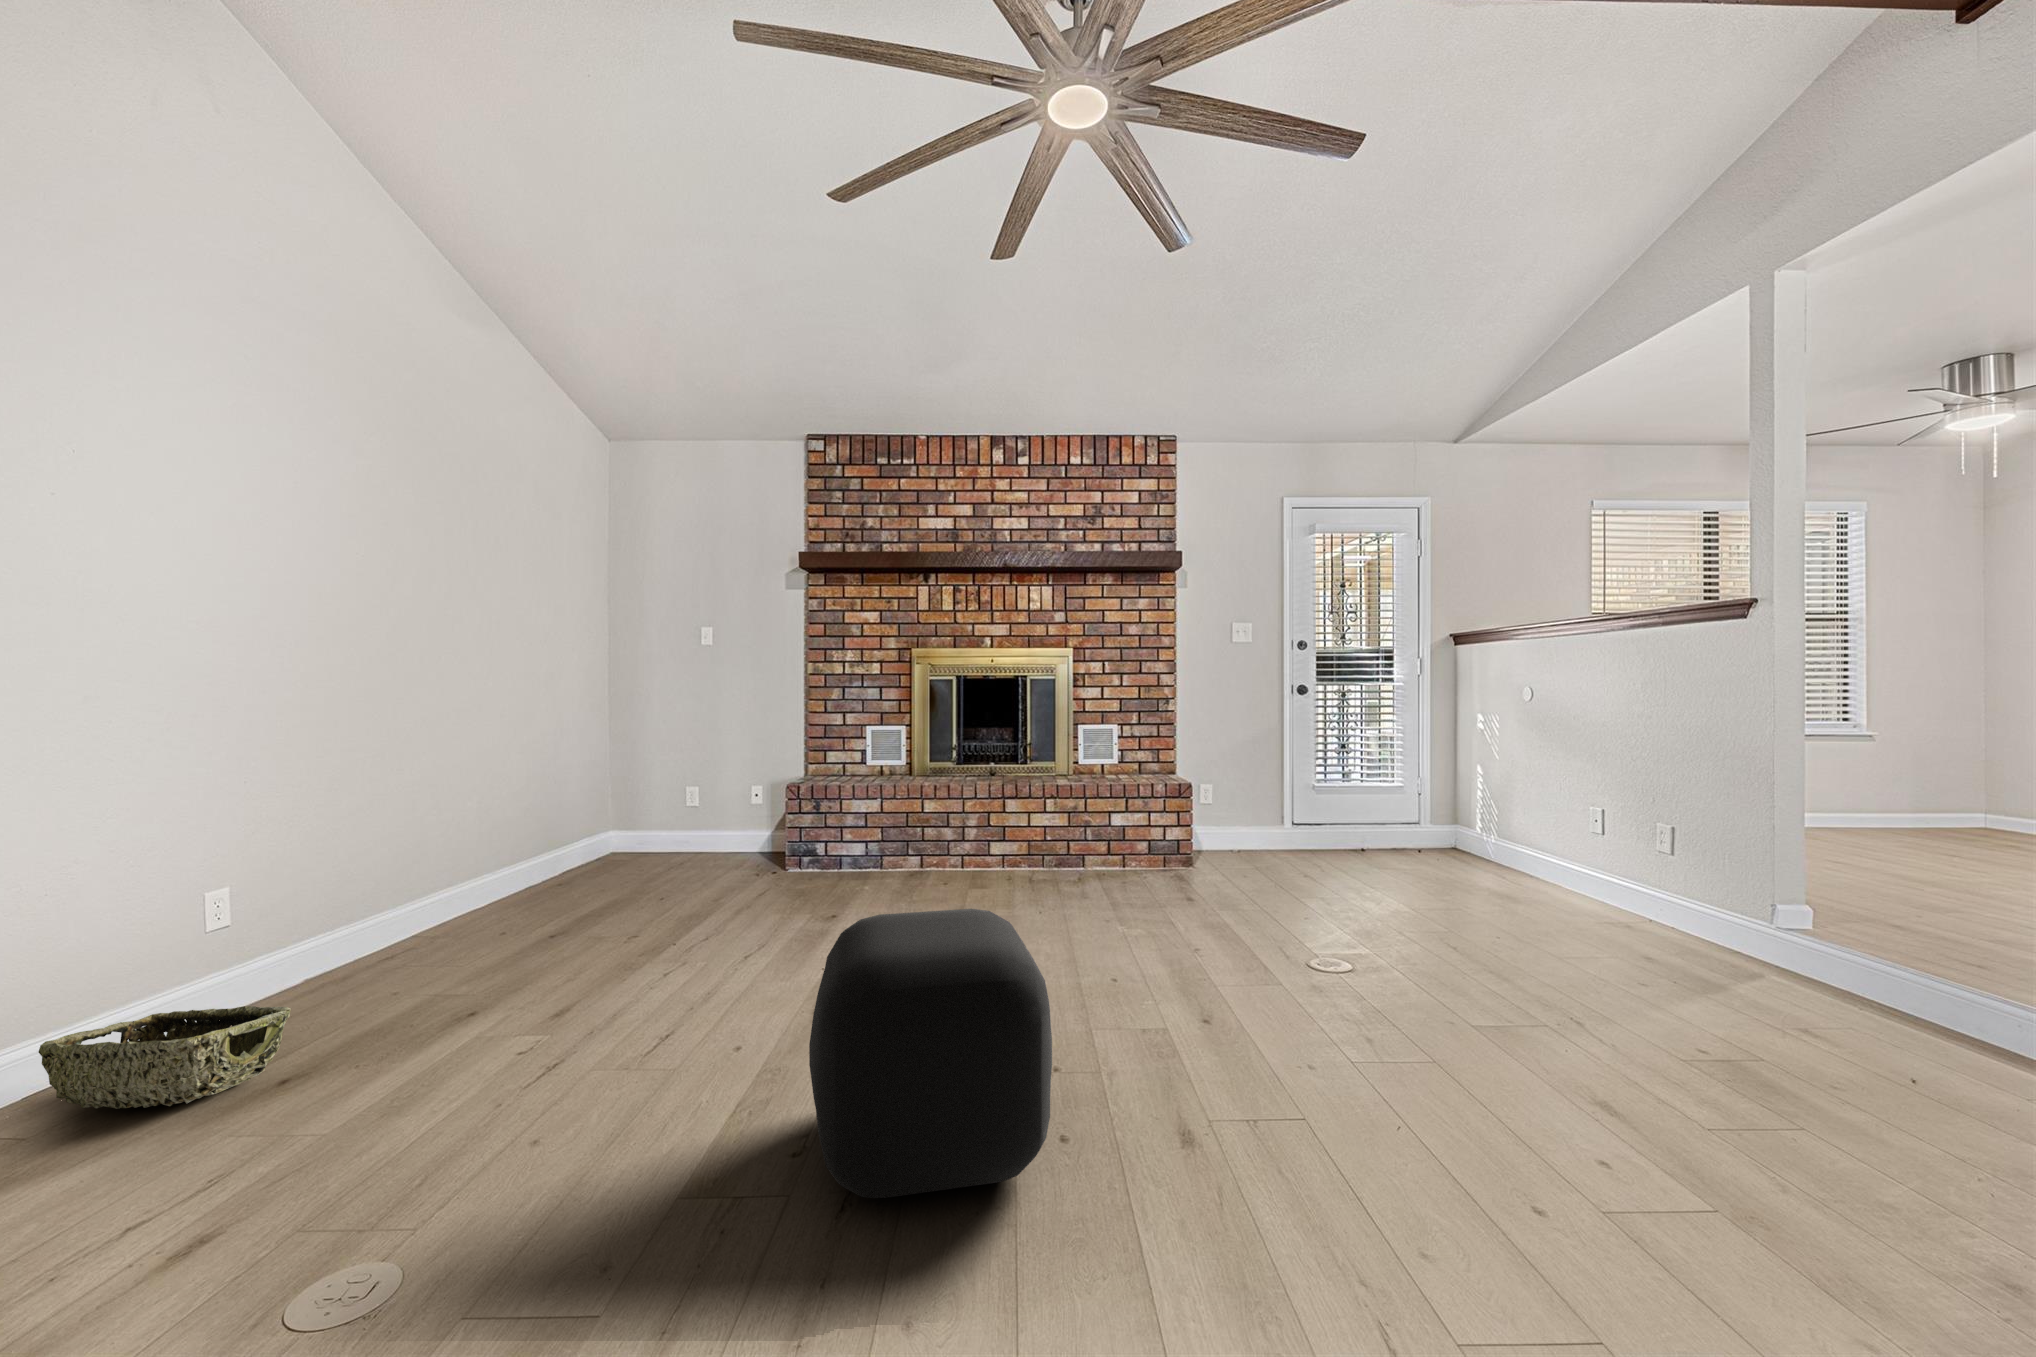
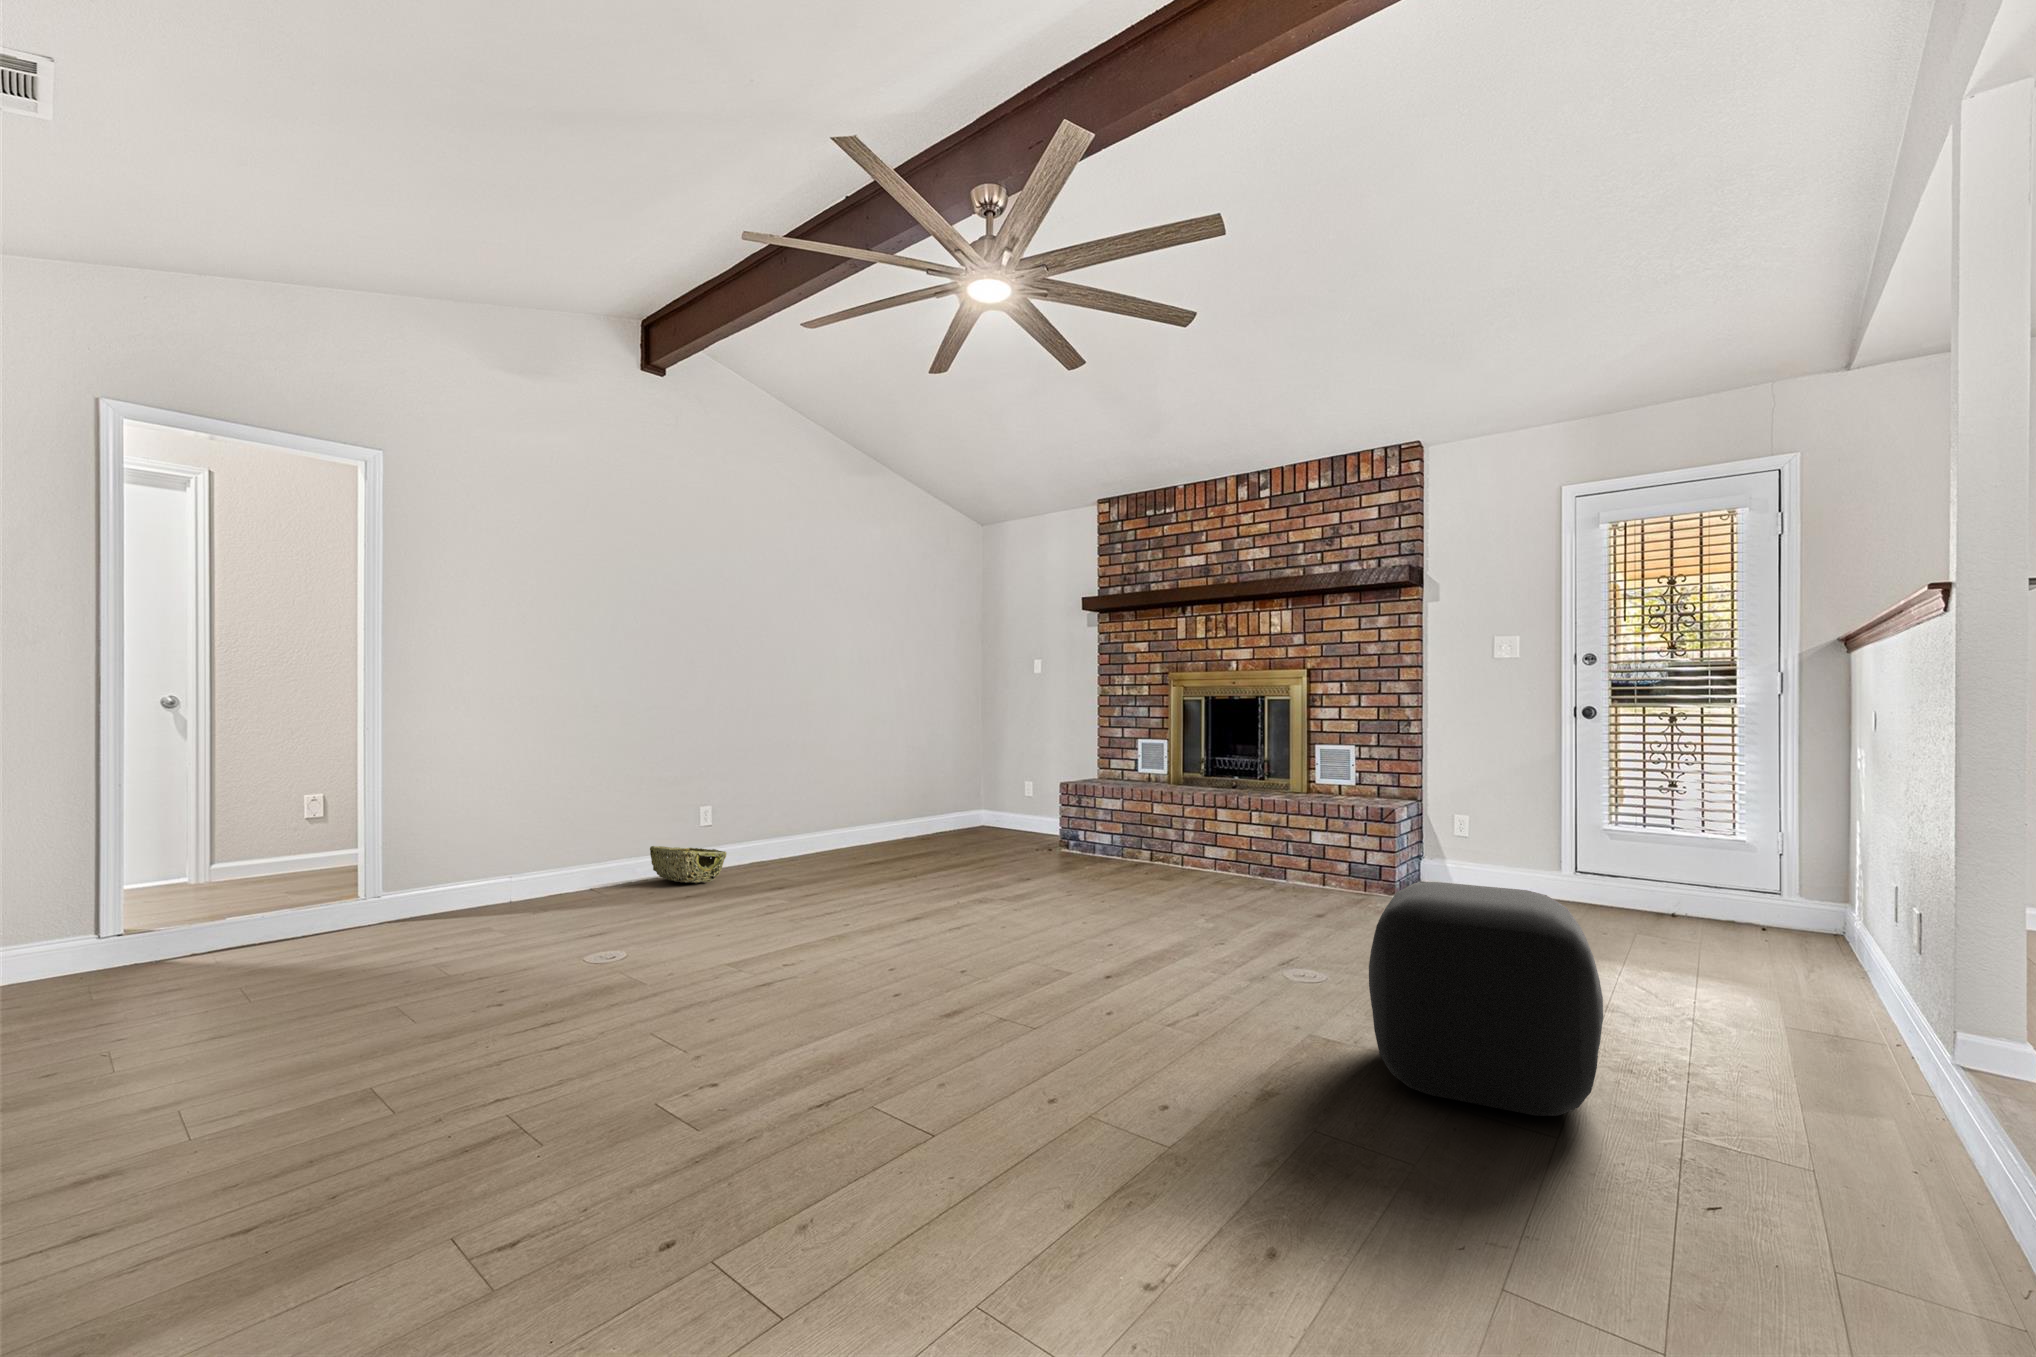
ottoman: present [809,909,1052,1198] -> present [1369,882,1603,1116]

